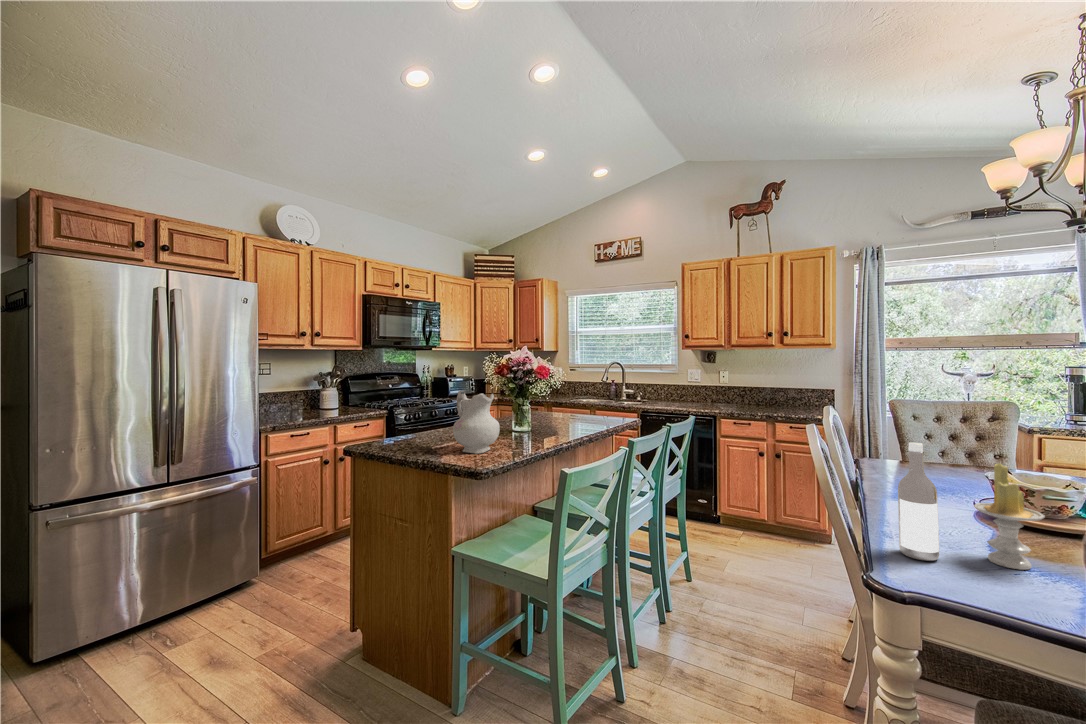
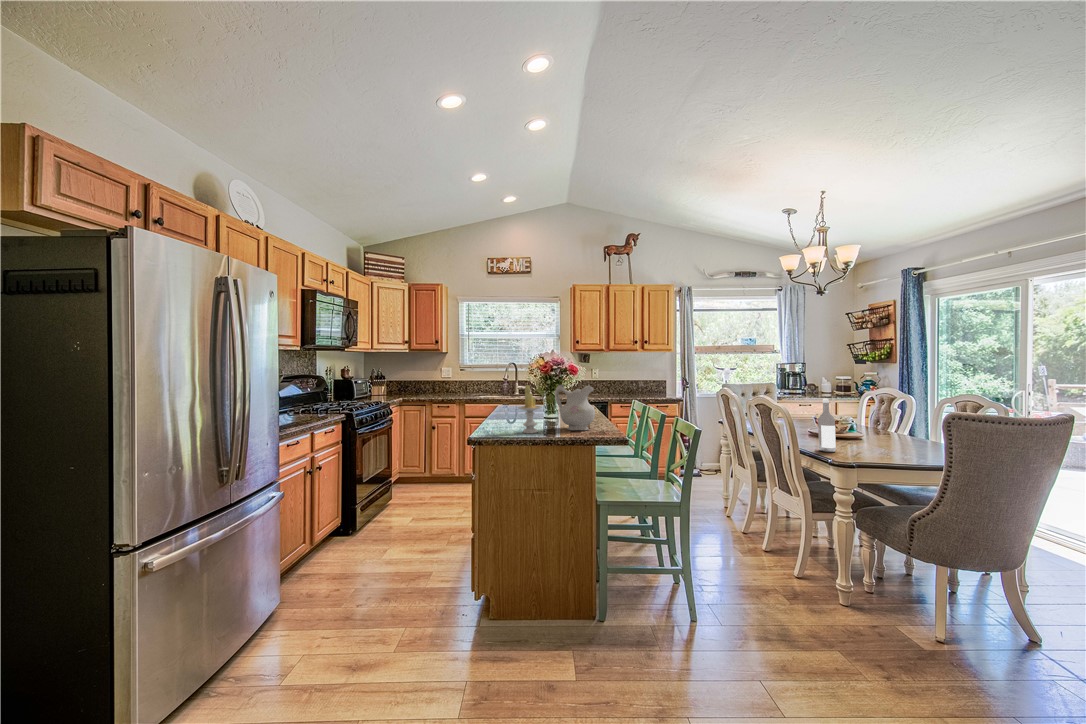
candle: present [974,464,1045,570] -> present [518,385,541,433]

